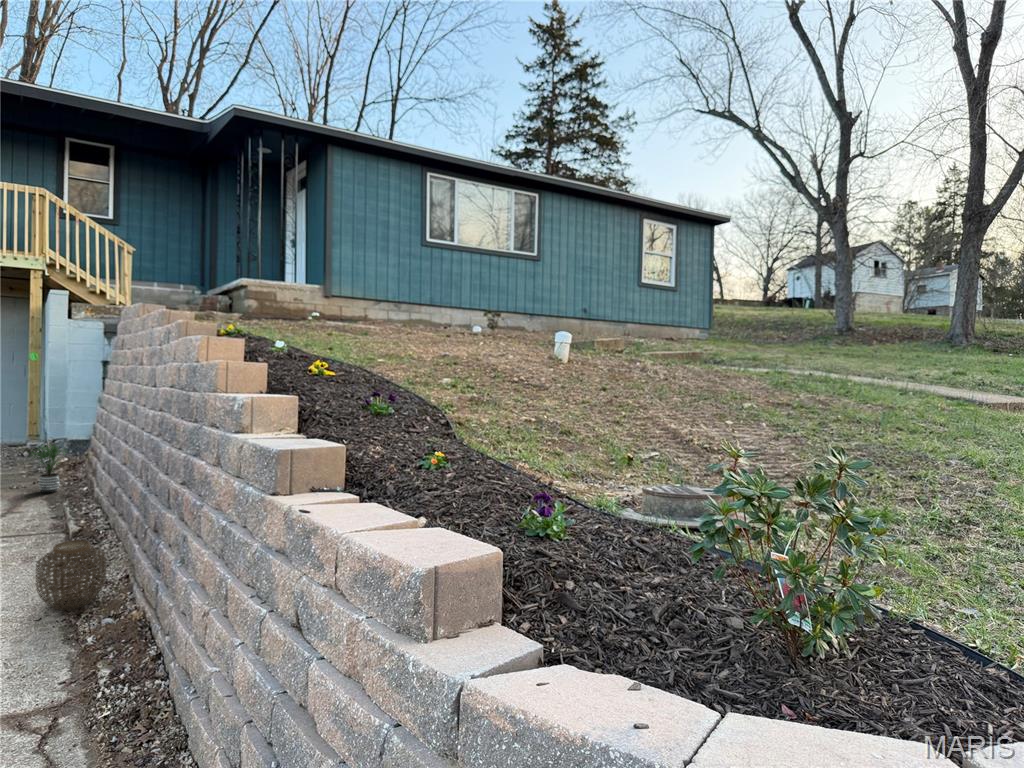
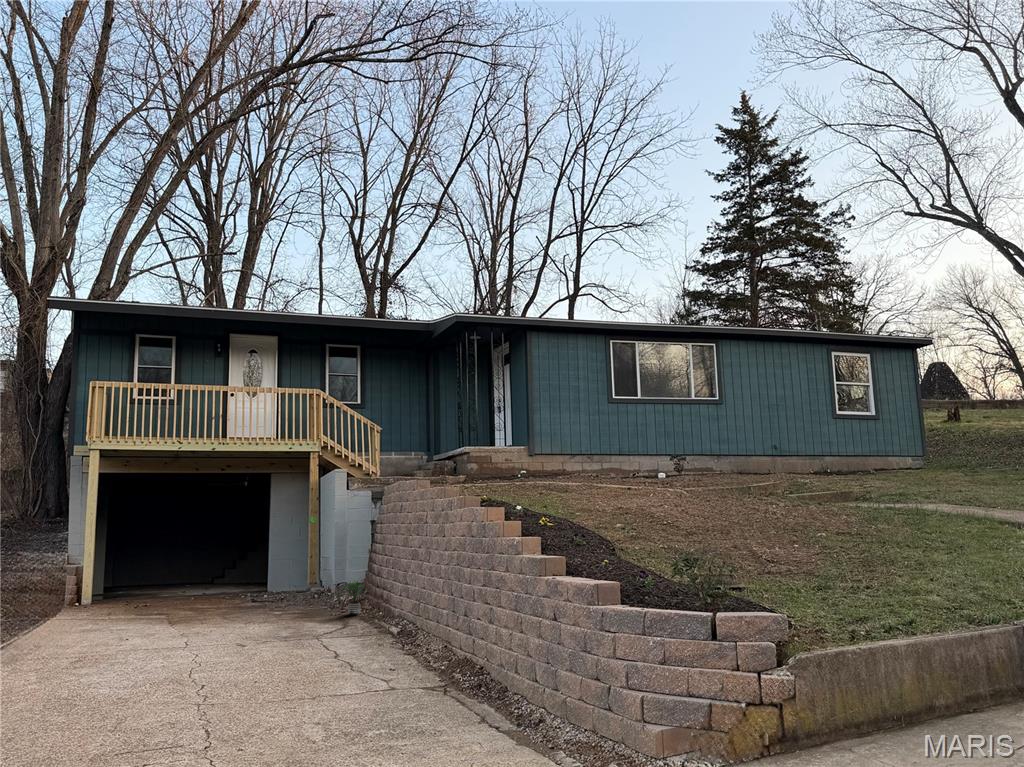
woven basket: present [36,540,106,610] -> none [395,626,429,665]

